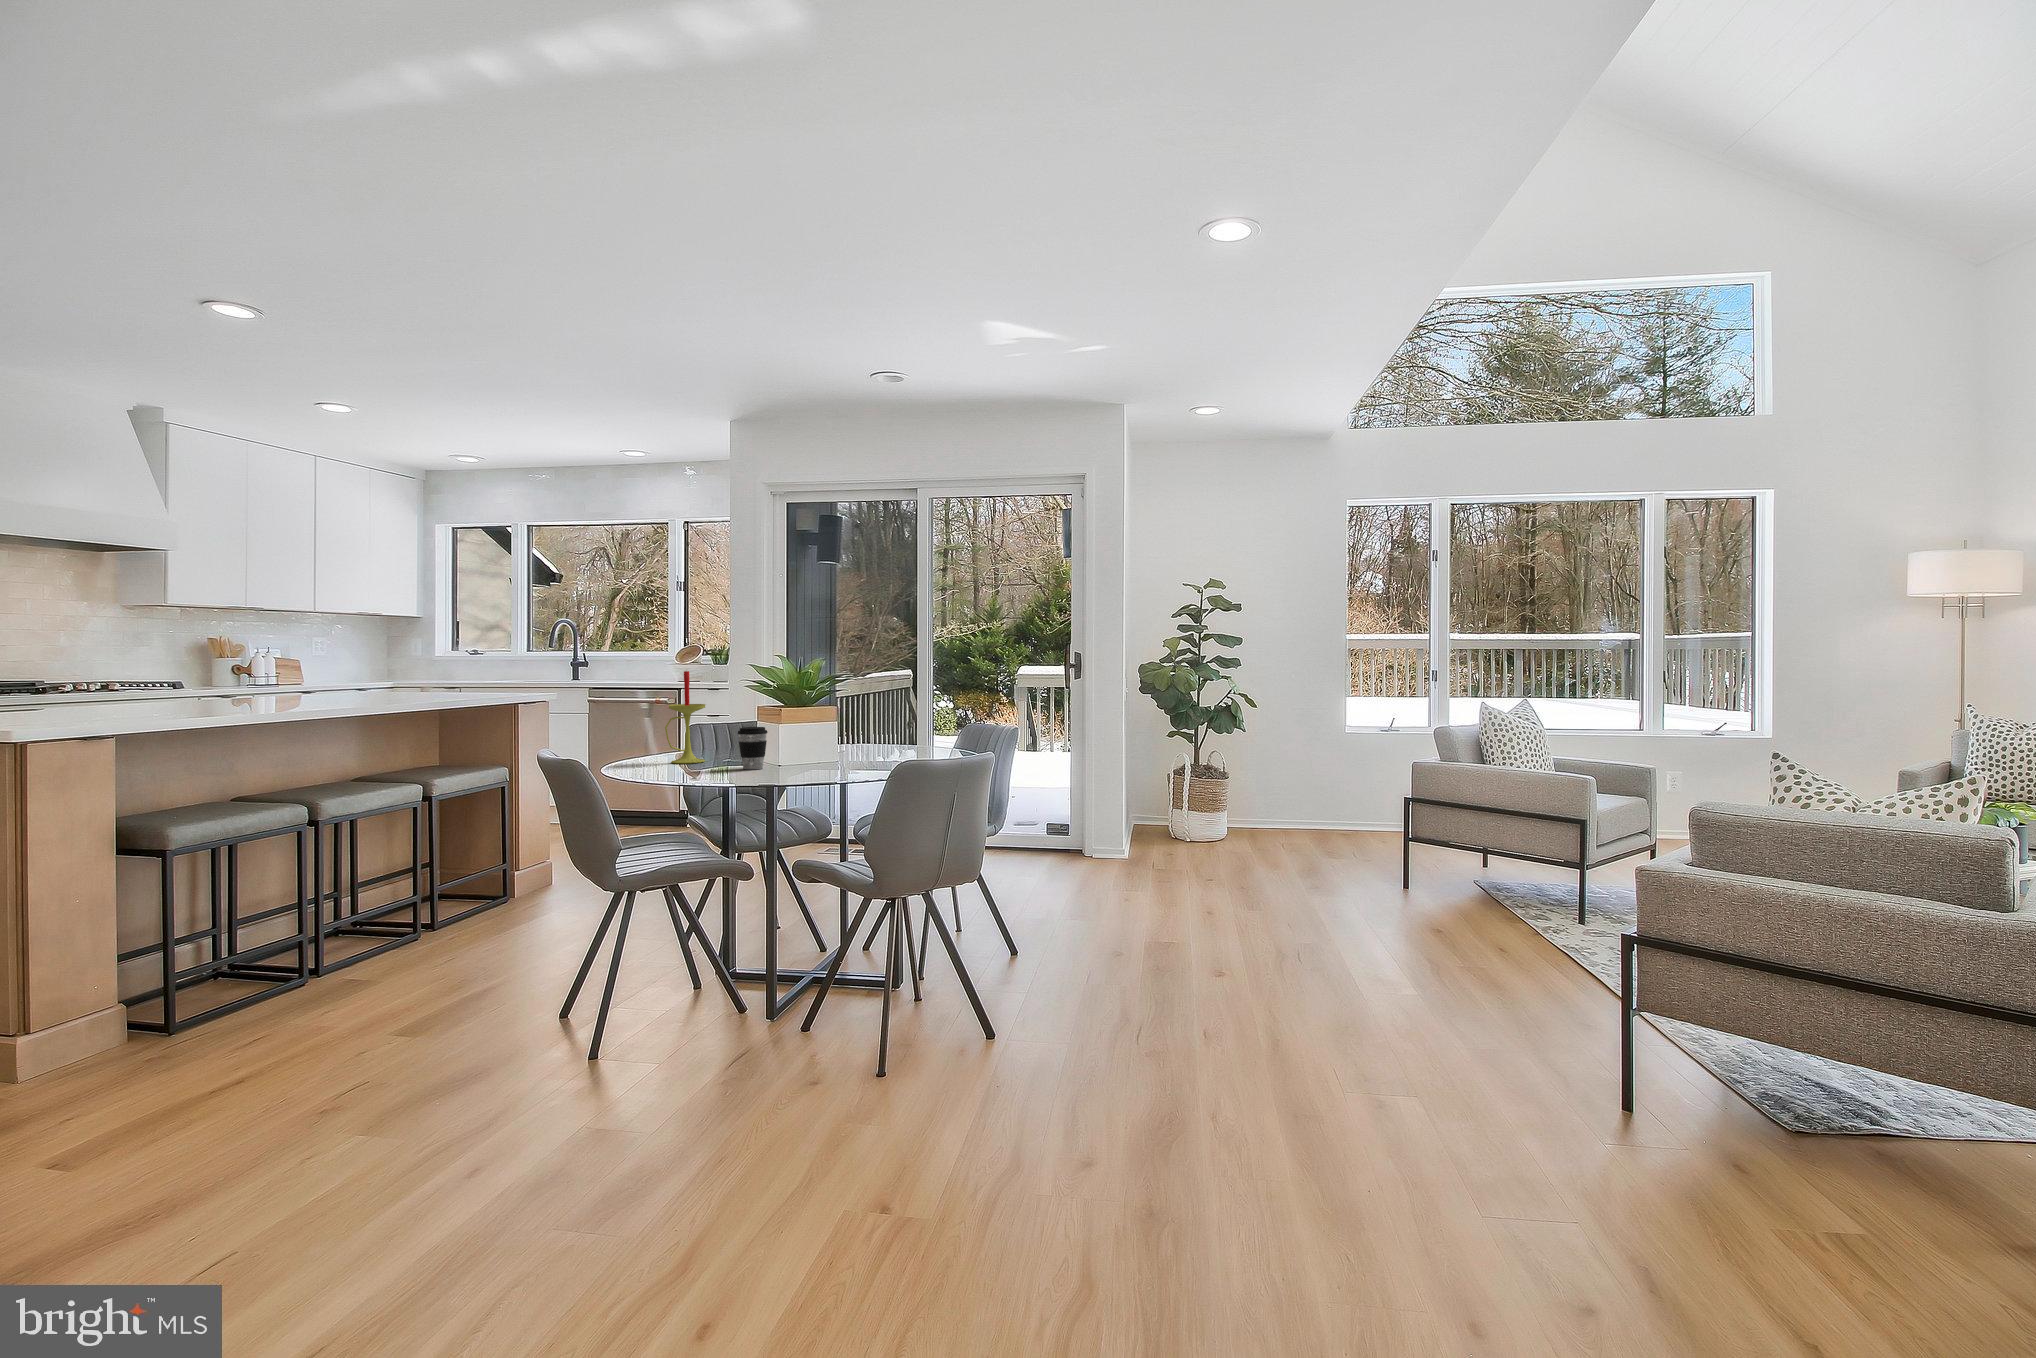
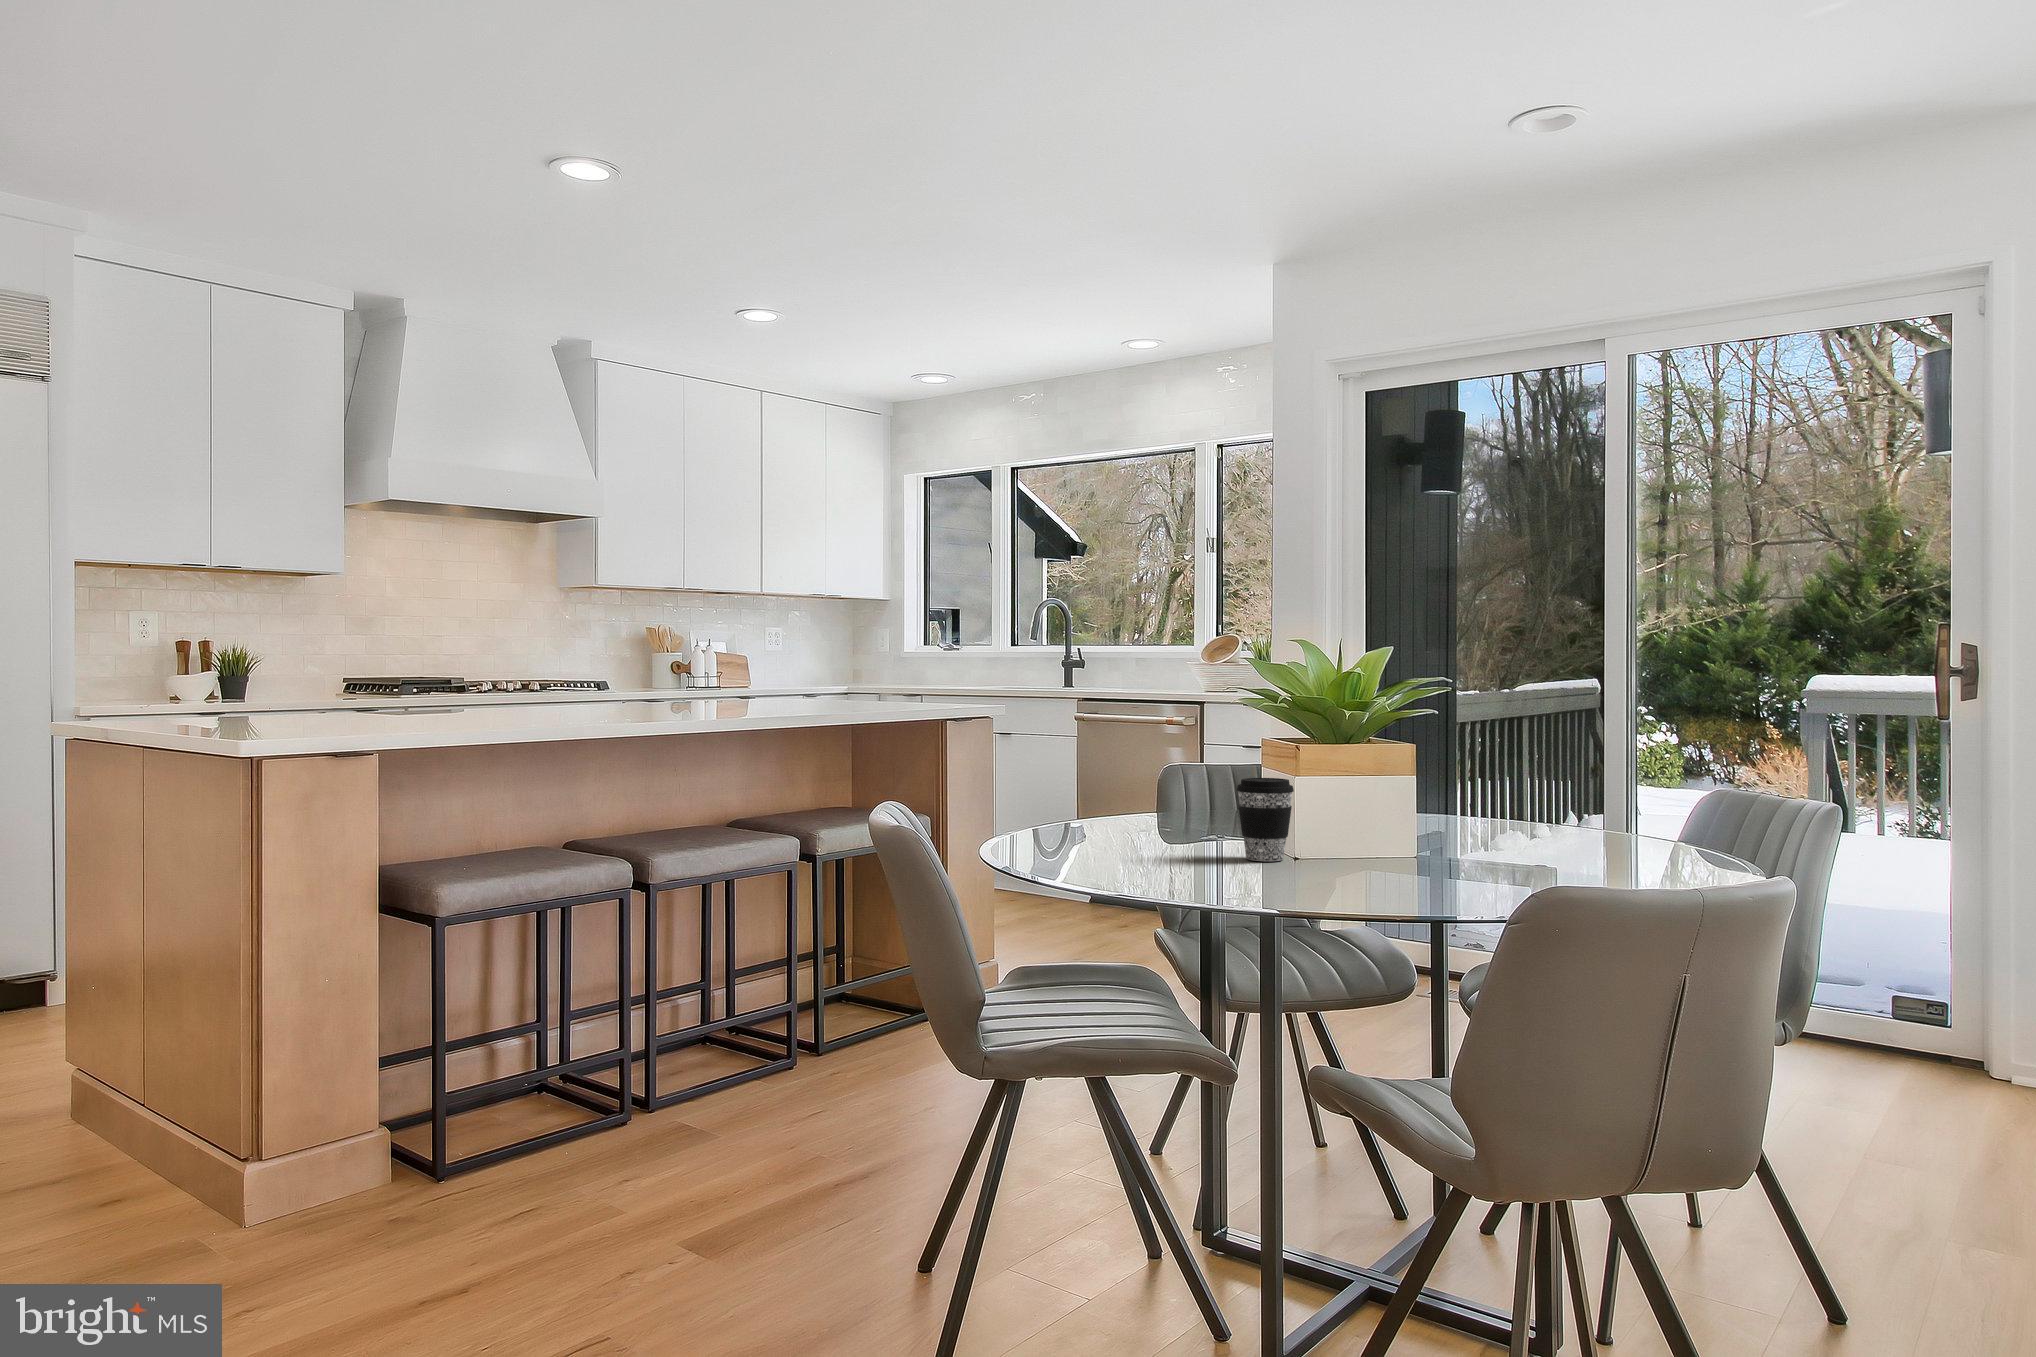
candle: present [665,671,705,763] -> none [1118,665,1192,838]

